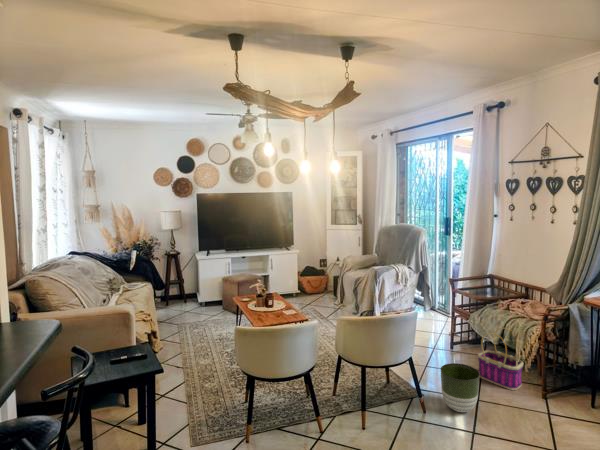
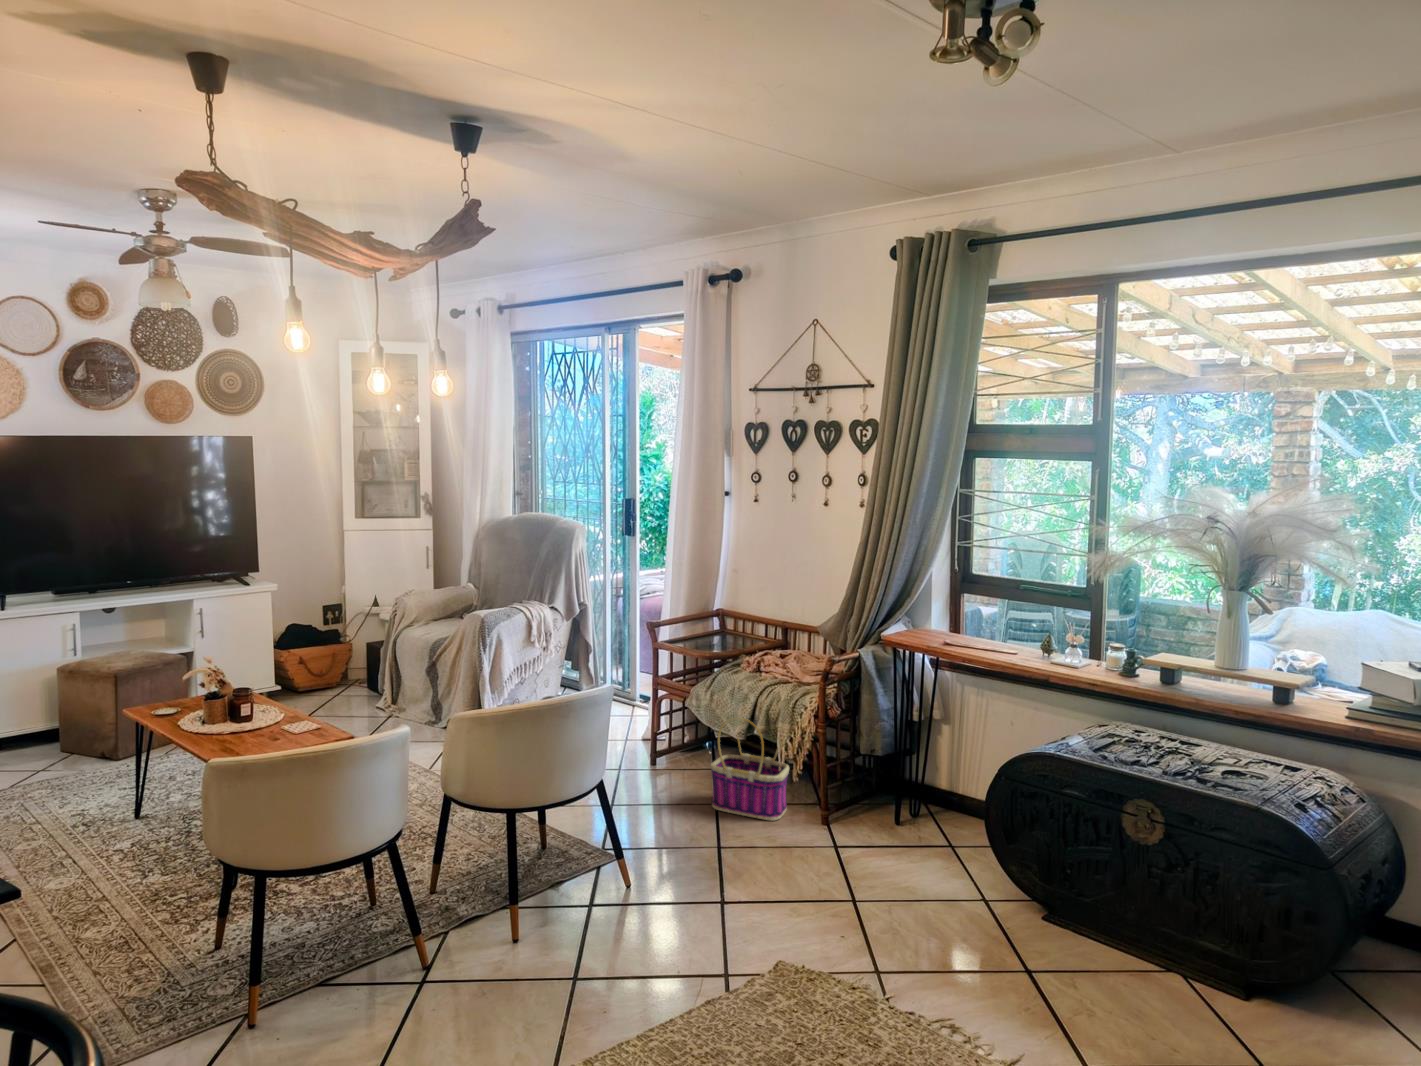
planter: present [441,363,480,412] -> none [655,784,727,878]

